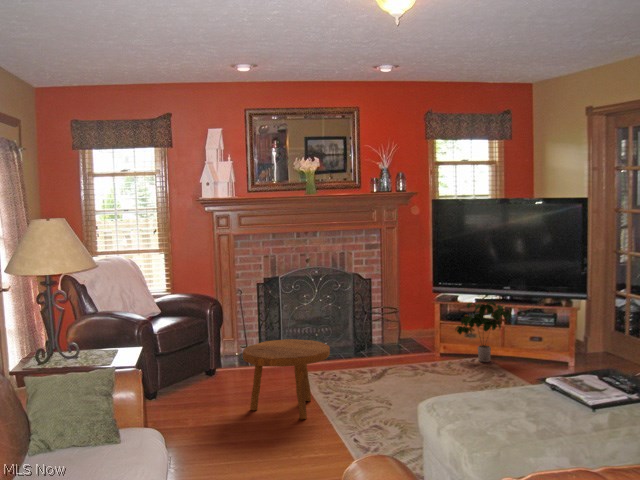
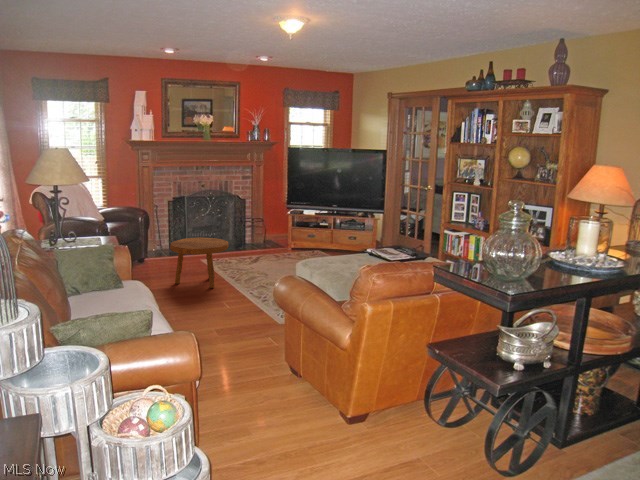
potted plant: present [455,302,511,362] -> none [303,215,338,253]

